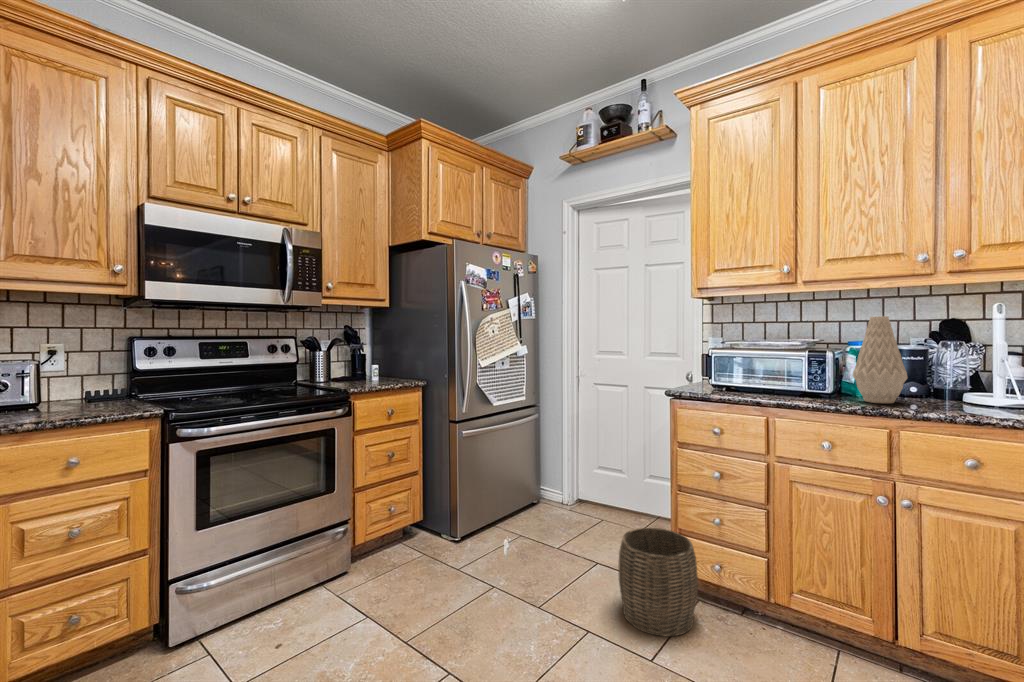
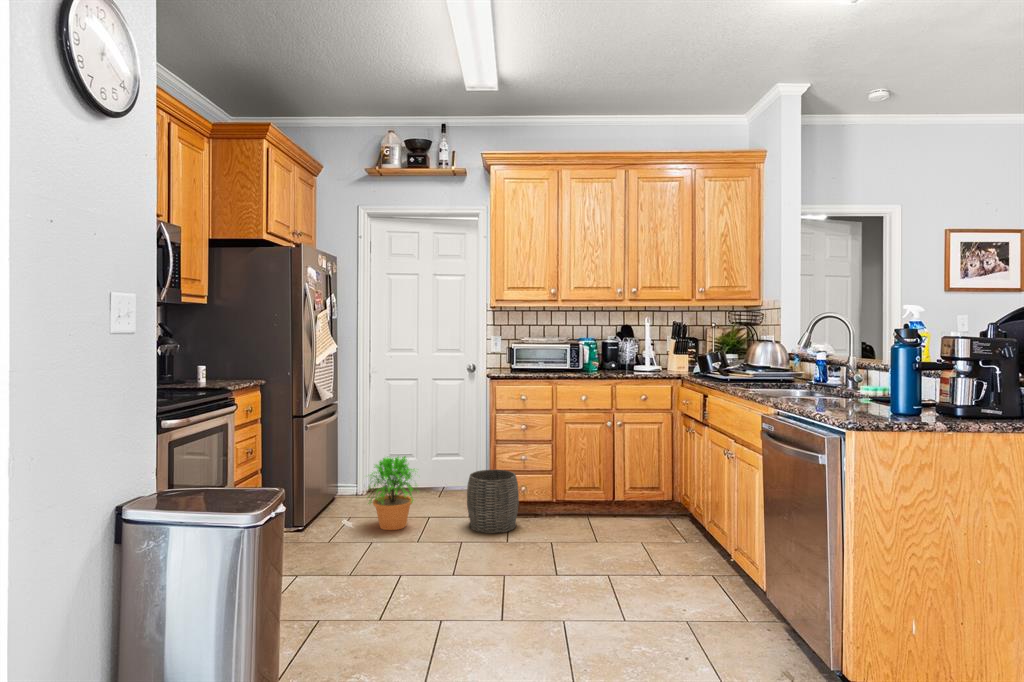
vase: present [853,316,908,404] -> none [591,324,616,373]
potted plant: none [507,484,569,580] -> present [367,456,417,530]

